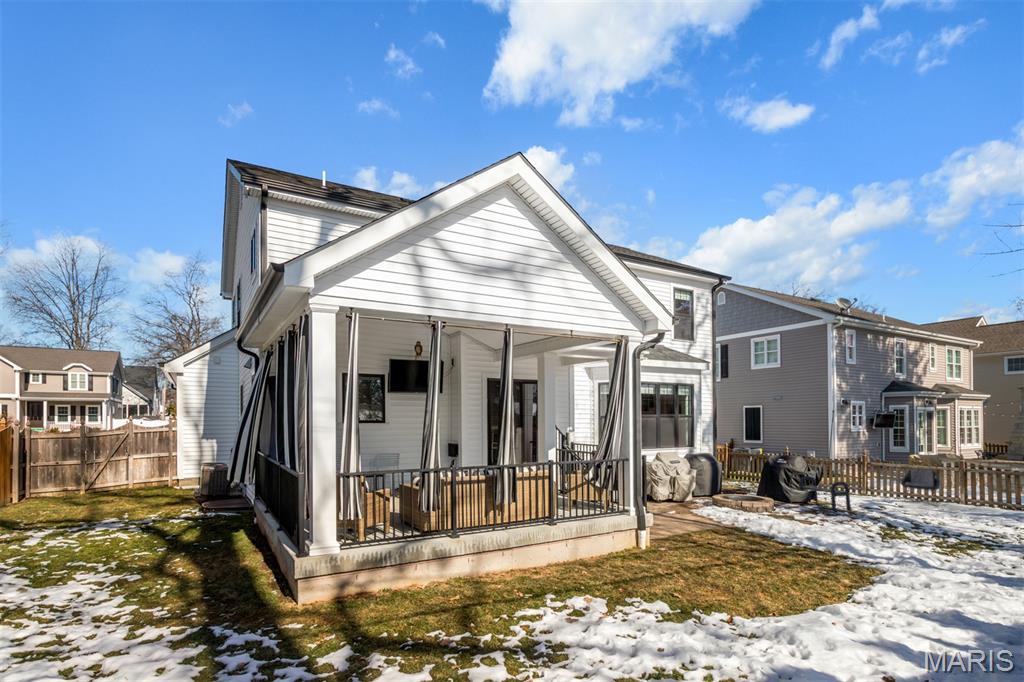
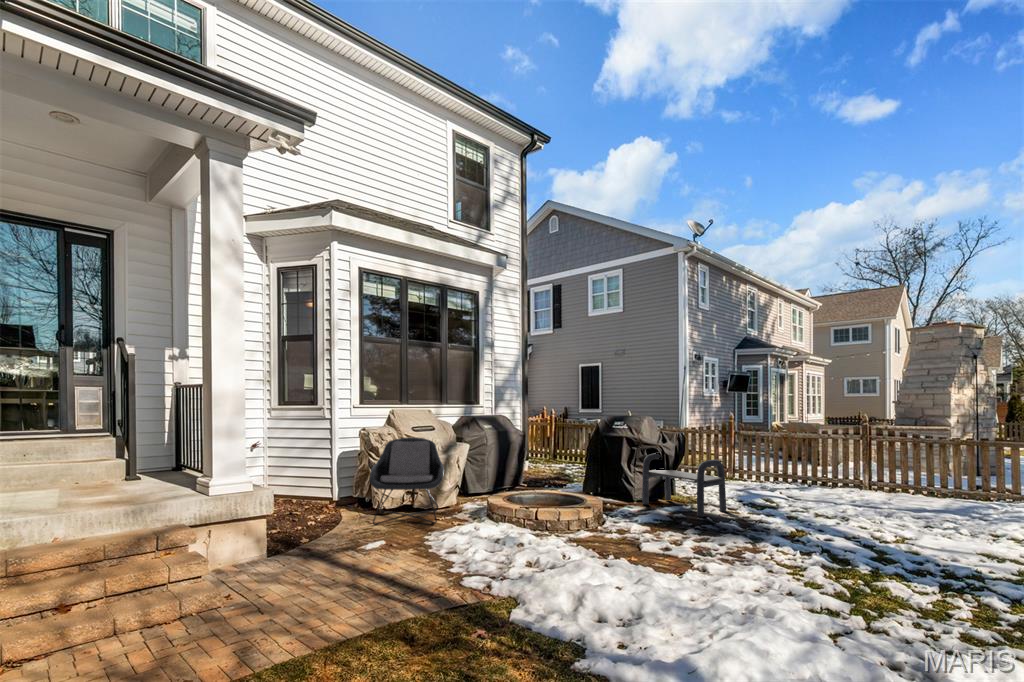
lounge chair: present [901,470,941,502] -> present [370,437,444,525]

